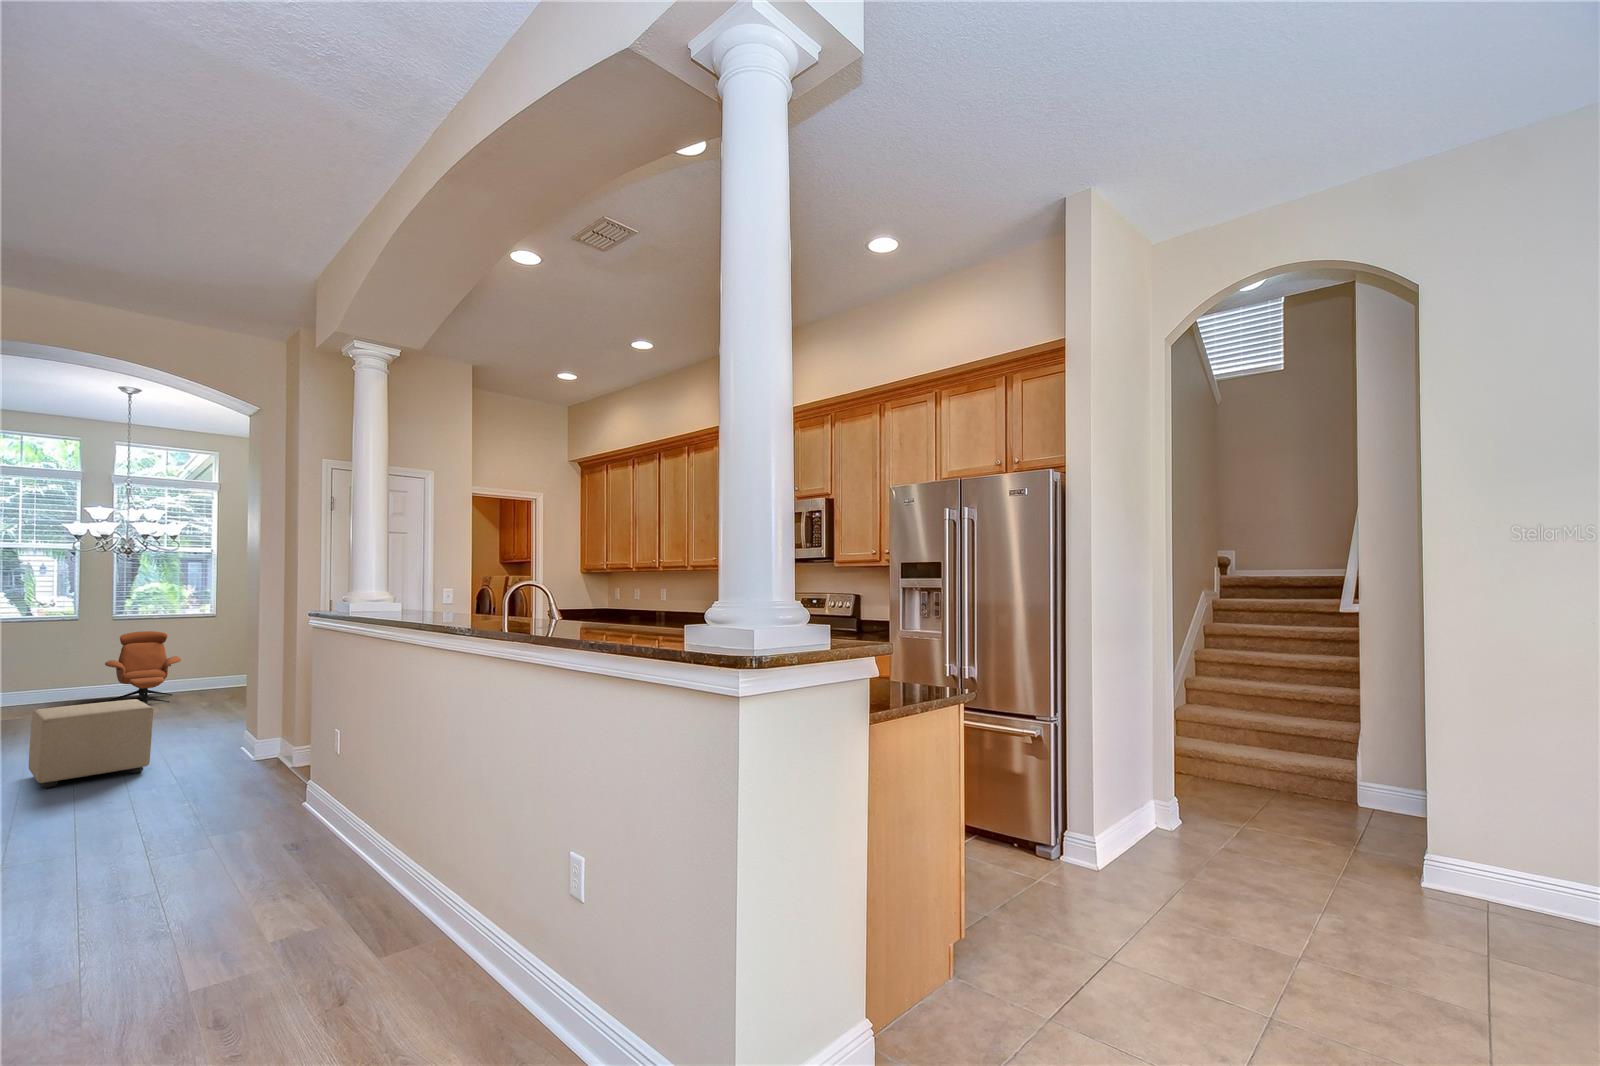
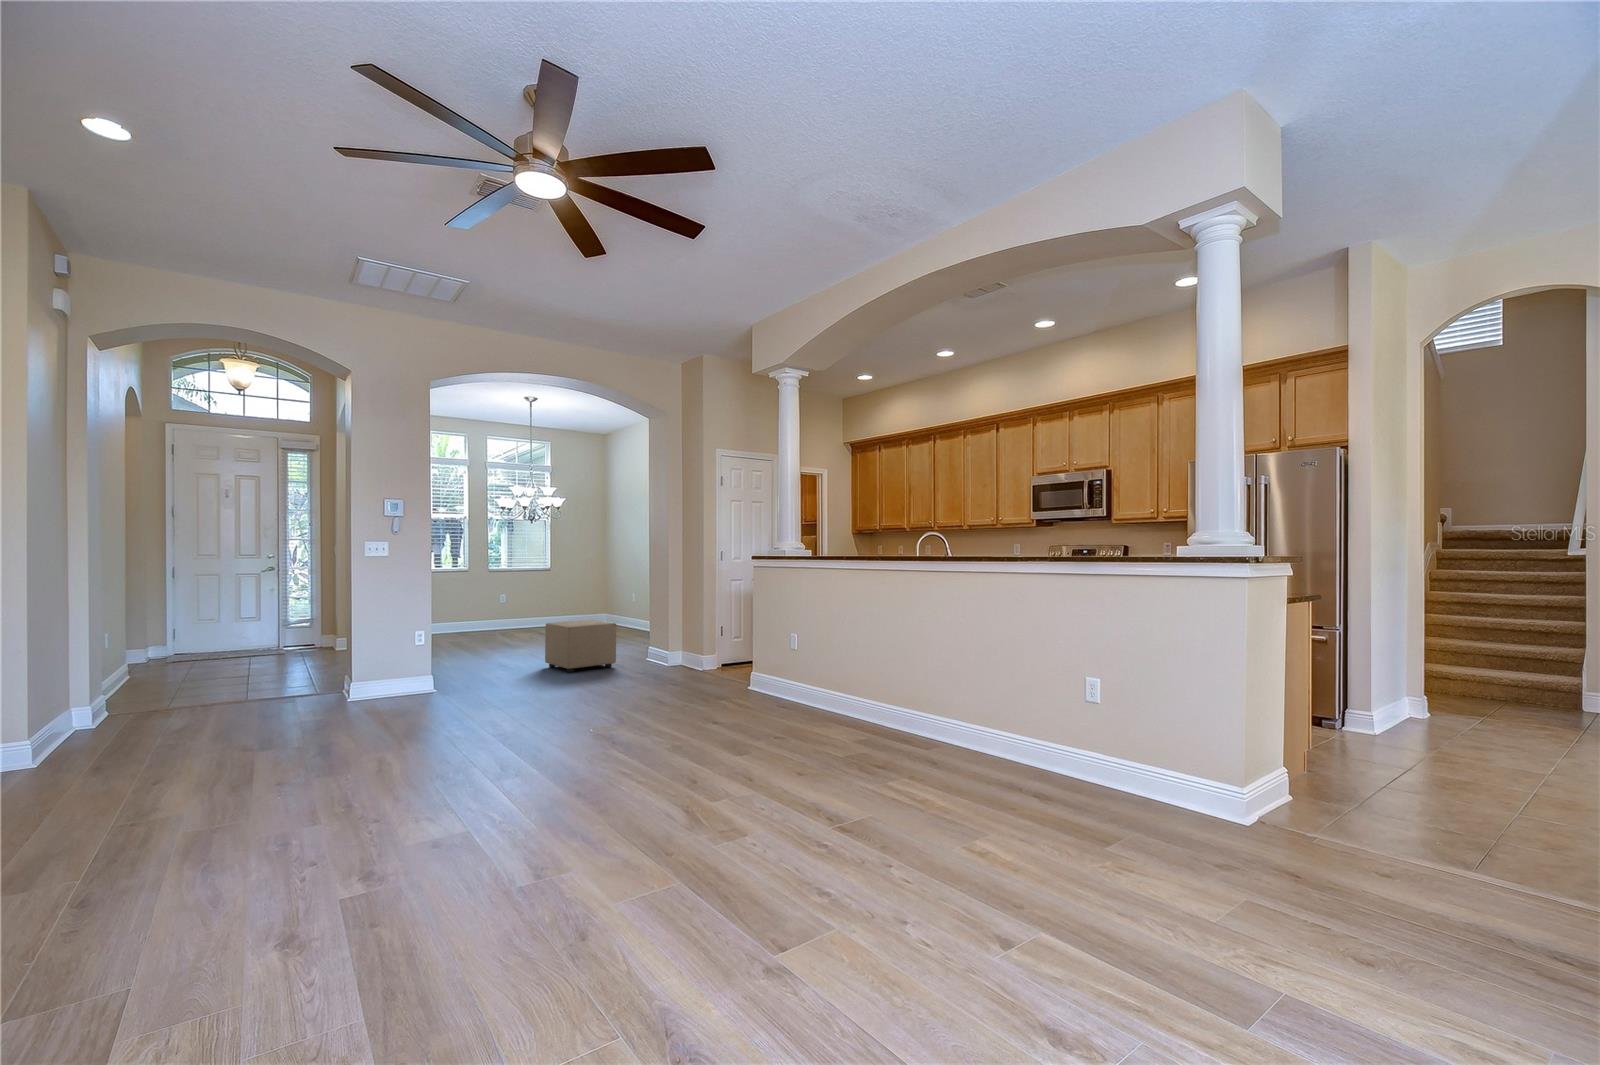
lounge chair: present [105,631,181,704] -> none [496,582,543,636]

